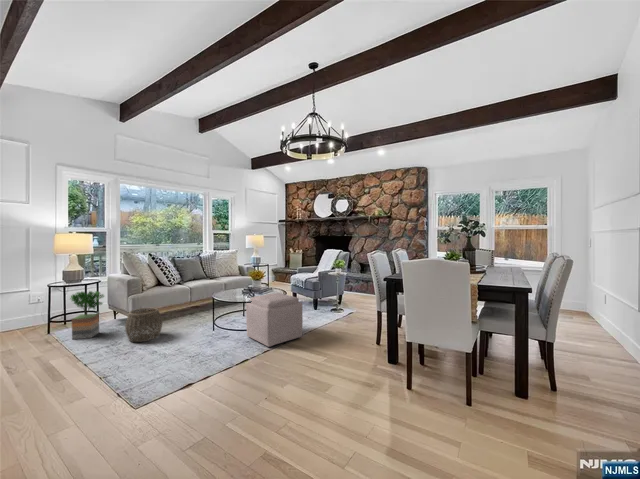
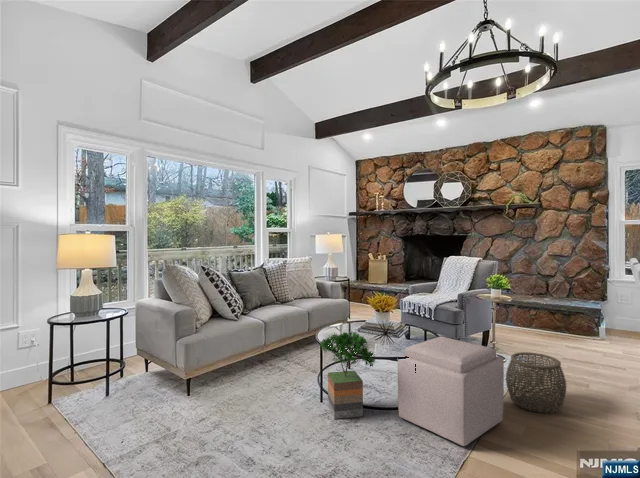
potted tree: present [70,291,104,339] -> present [320,332,375,419]
woven basket: present [125,308,162,342] -> present [506,352,566,413]

